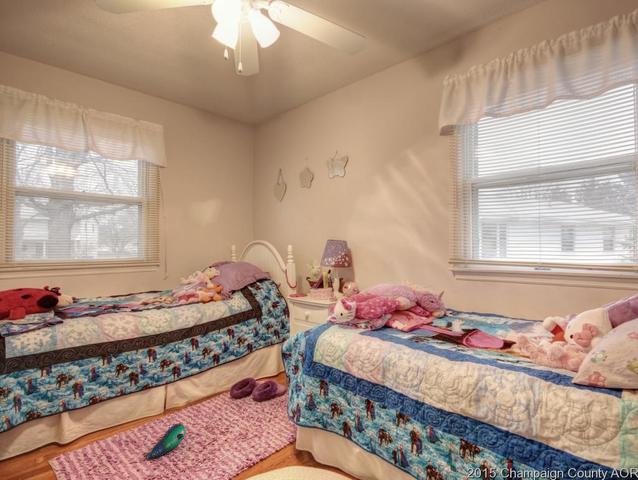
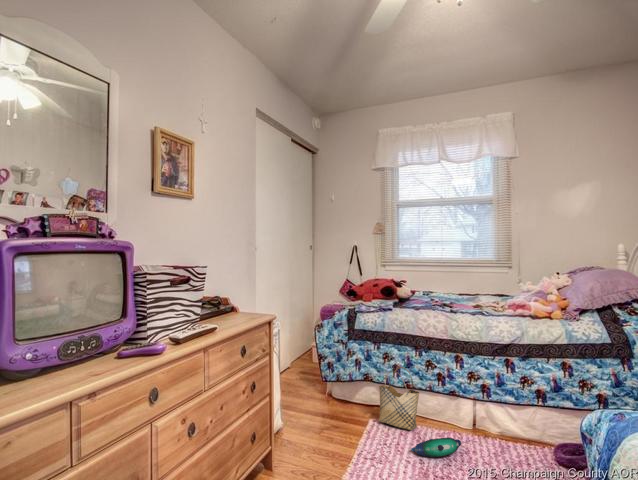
woven basket: none [69,381,123,457] -> present [379,367,419,430]

